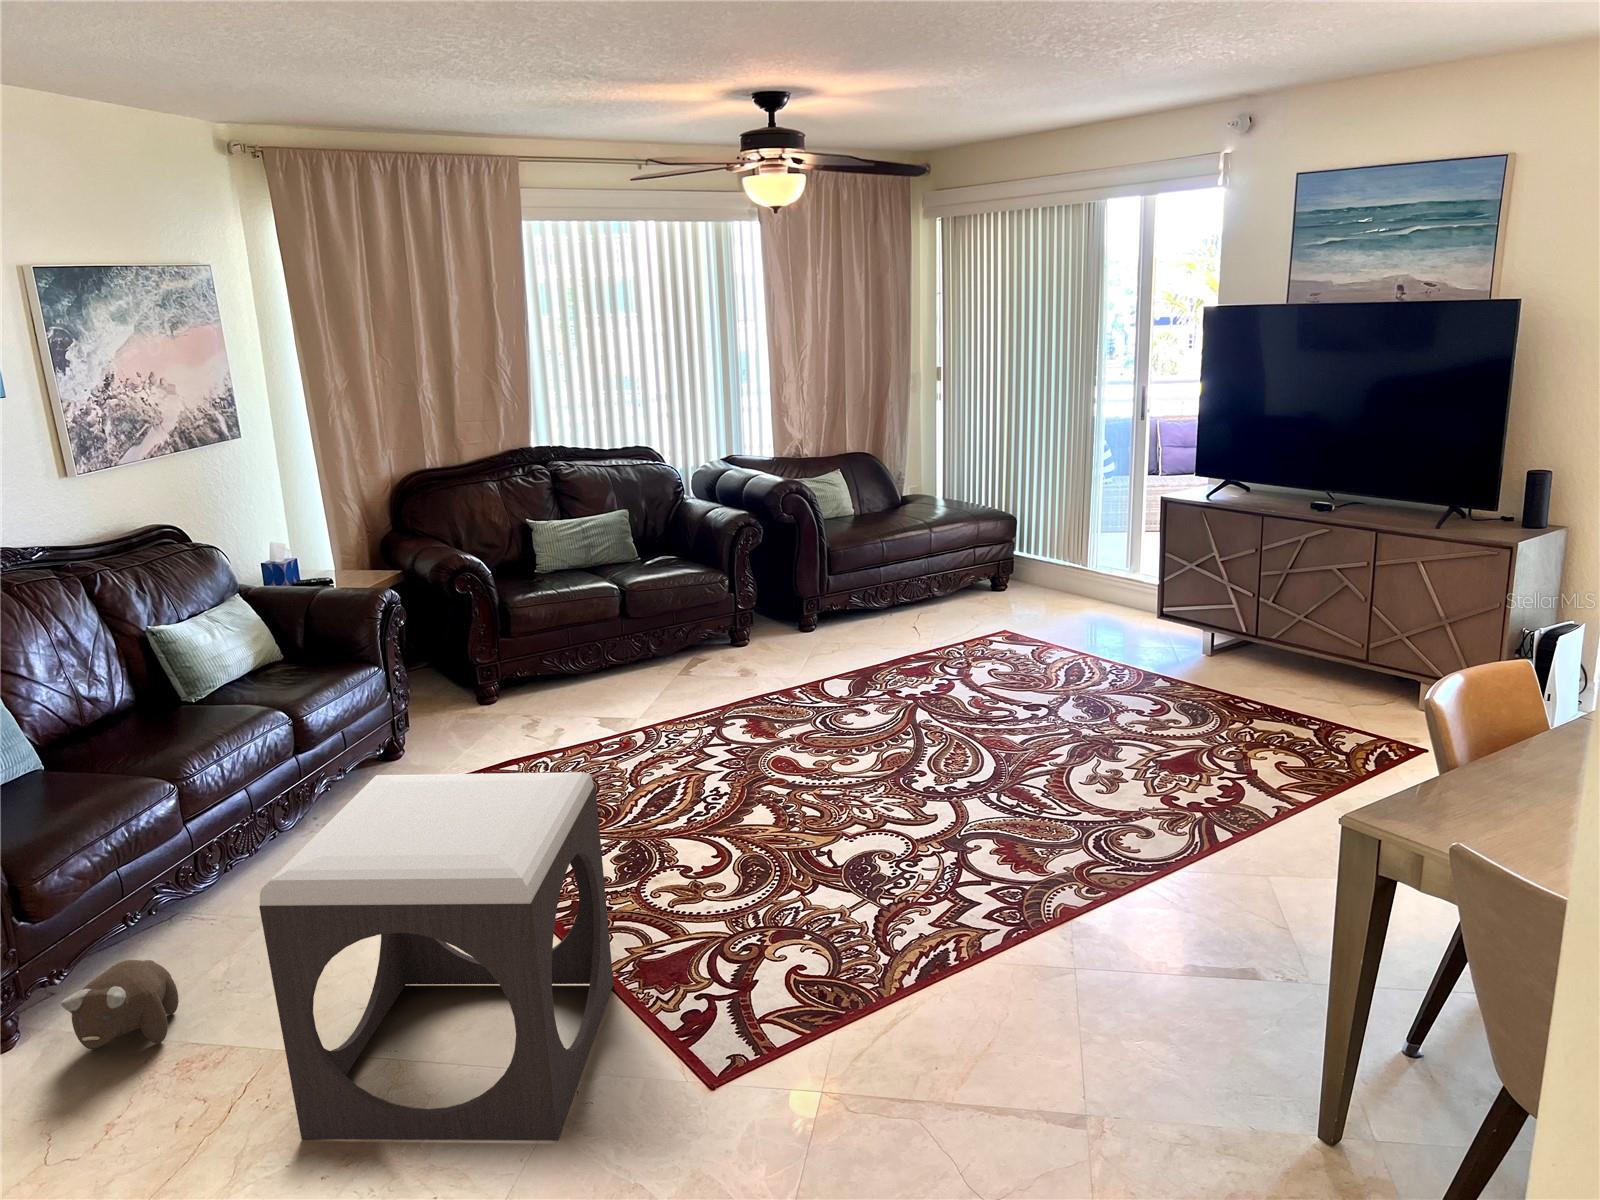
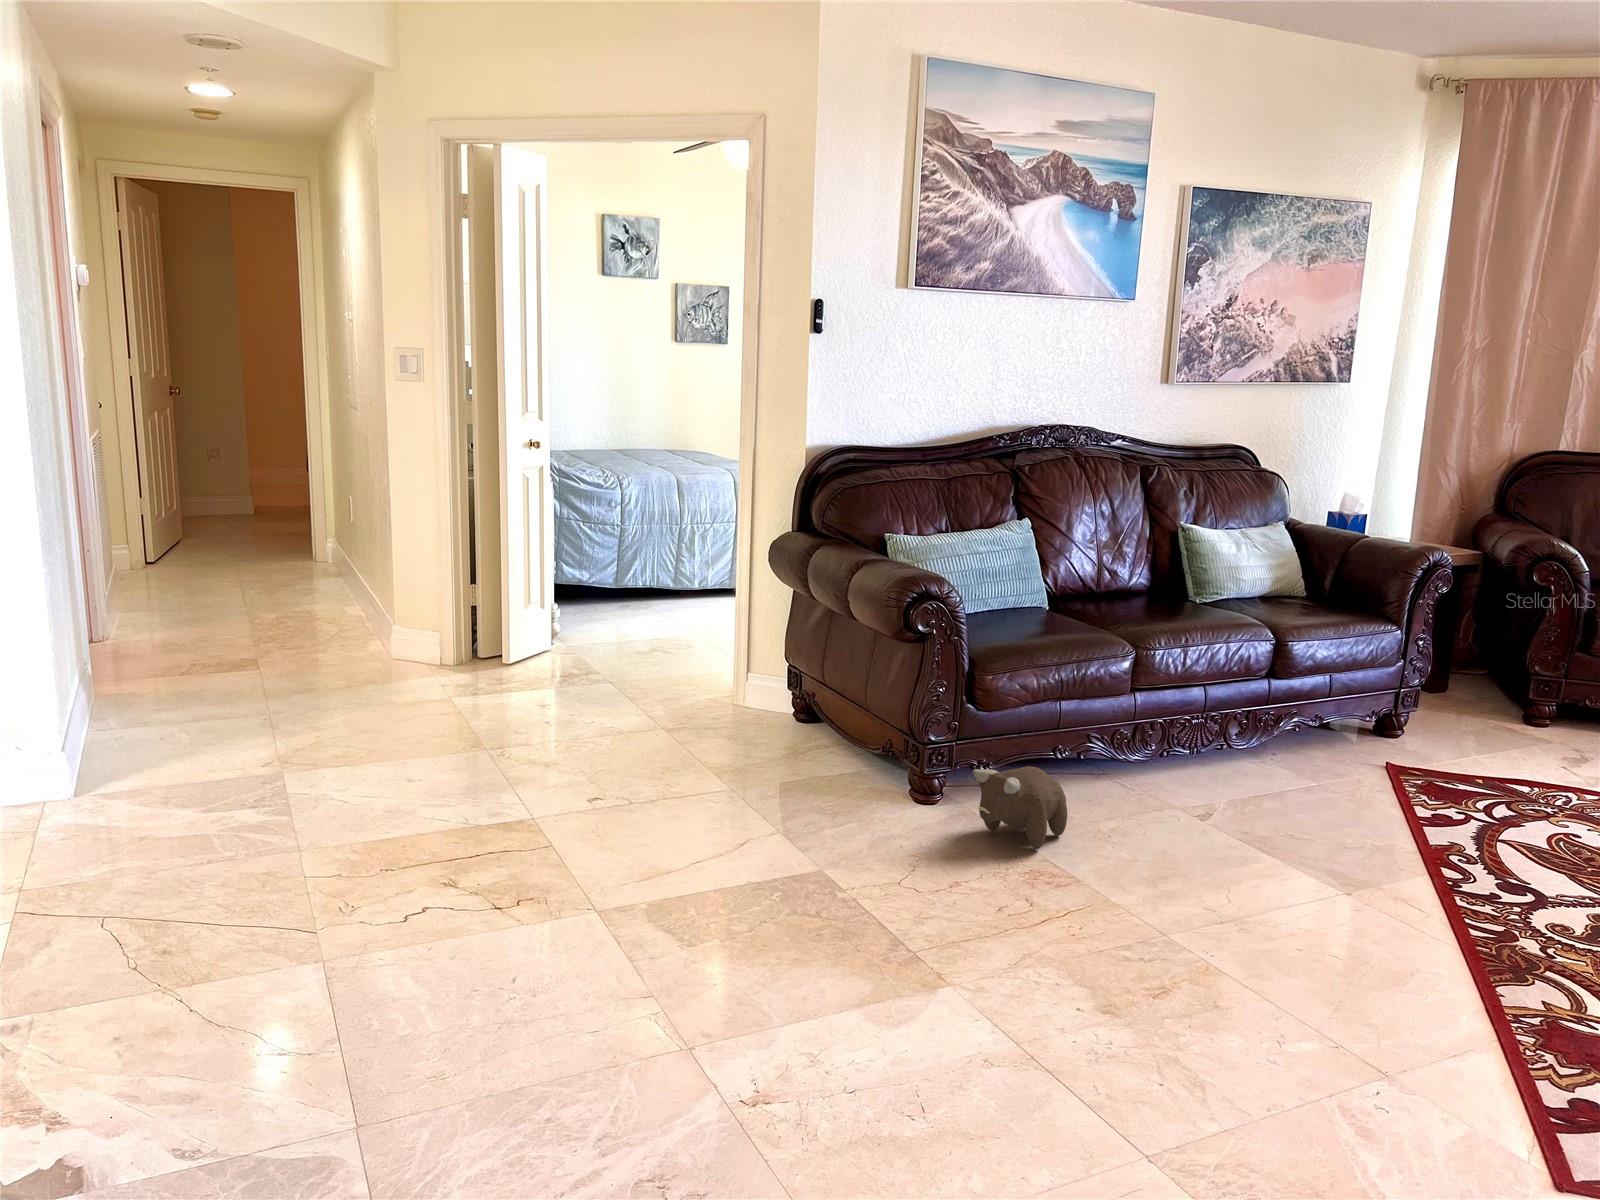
footstool: present [259,772,614,1140] -> none [1089,665,1542,1109]

